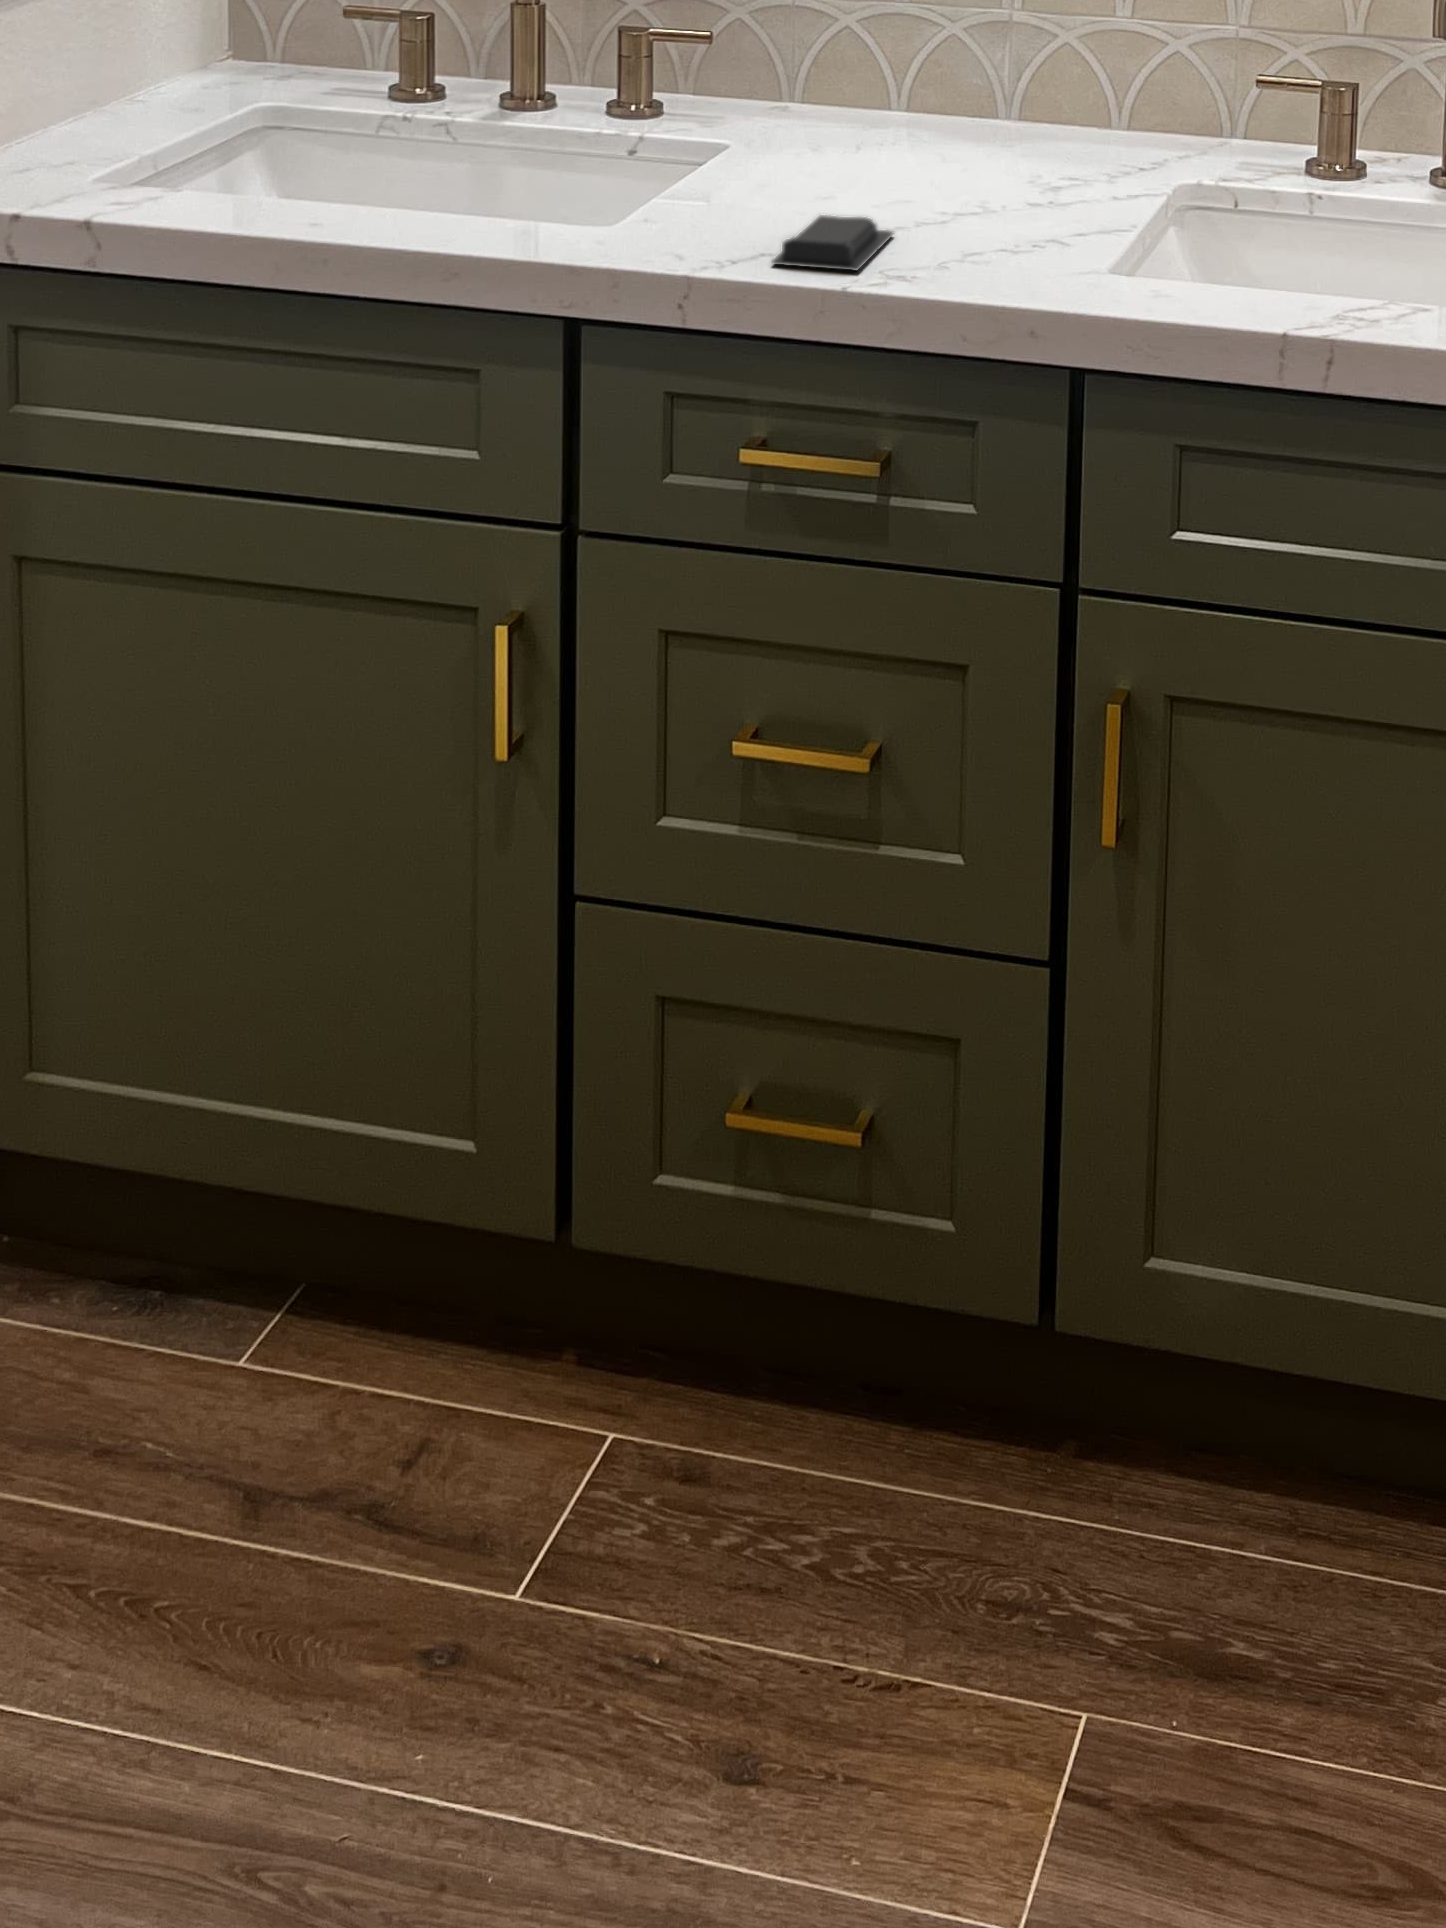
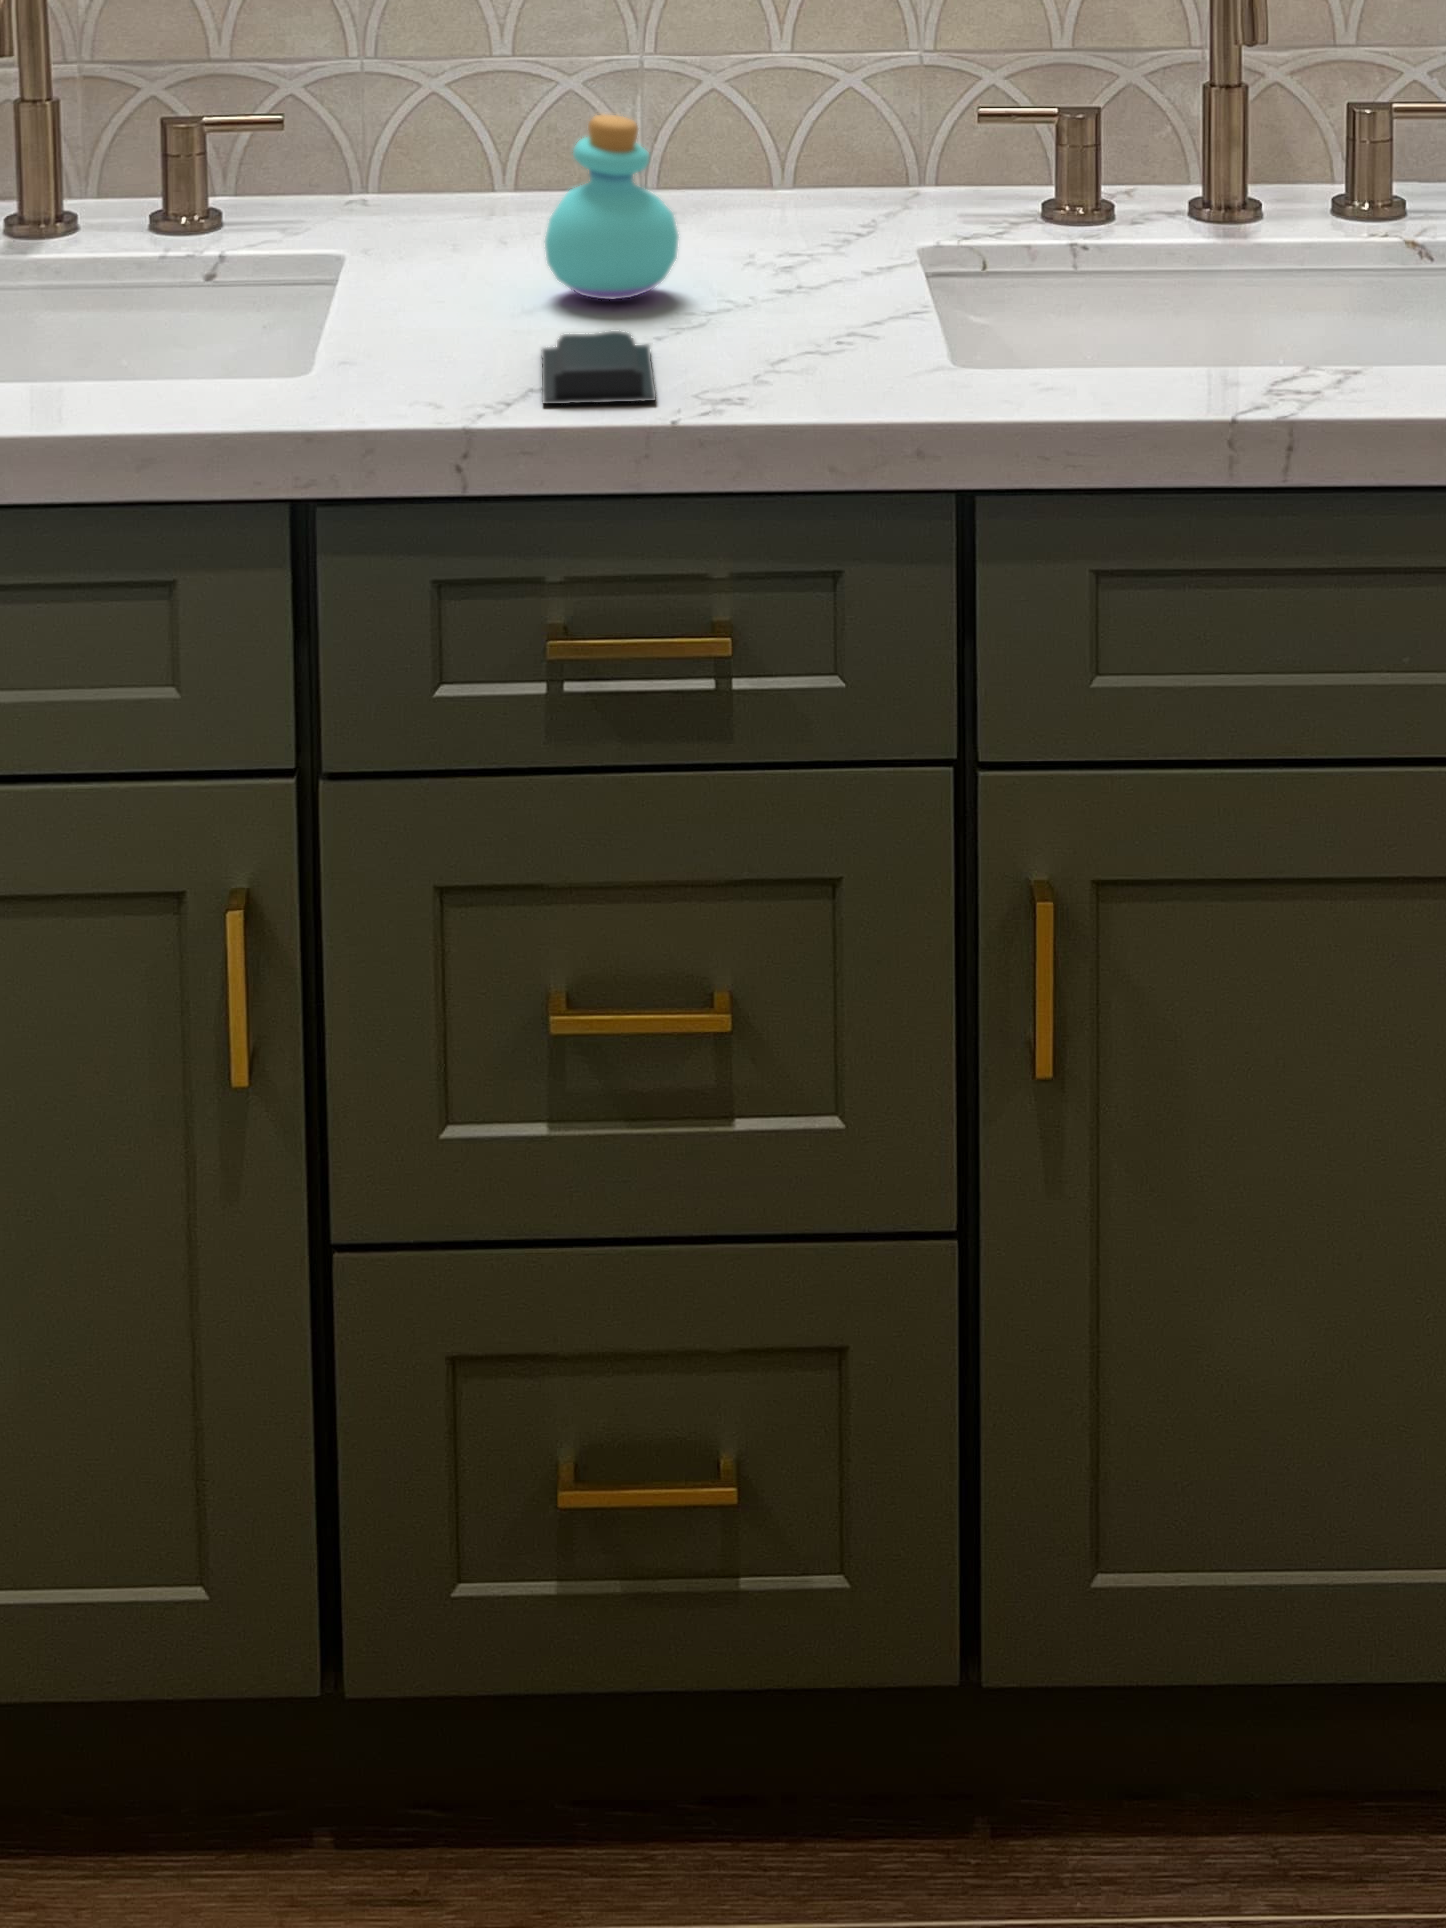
perfume bottle: none [856,48,963,197] -> present [545,114,678,299]

